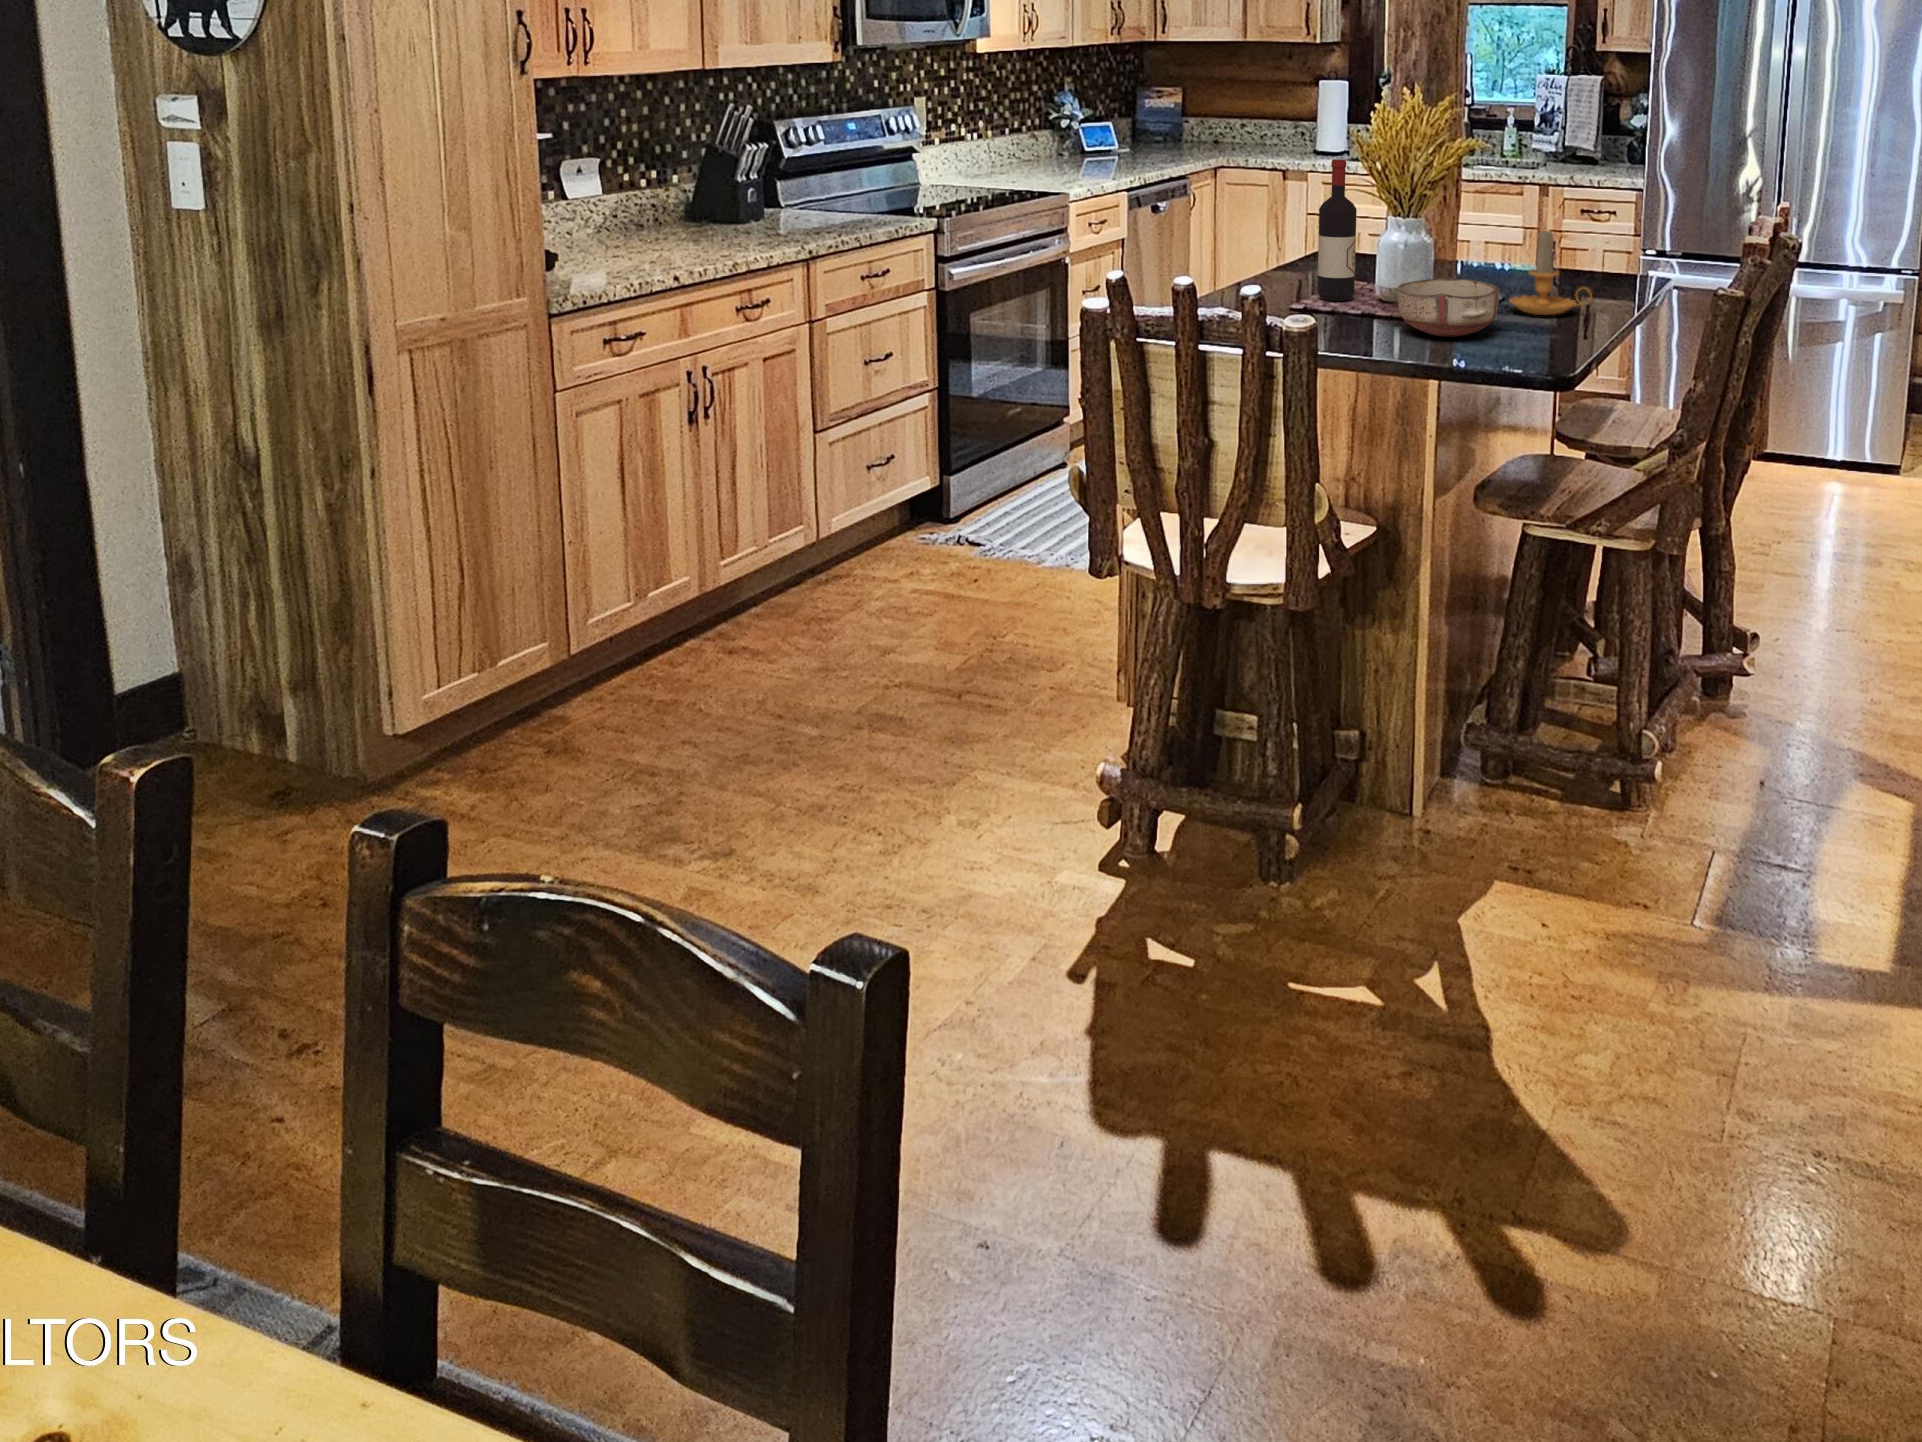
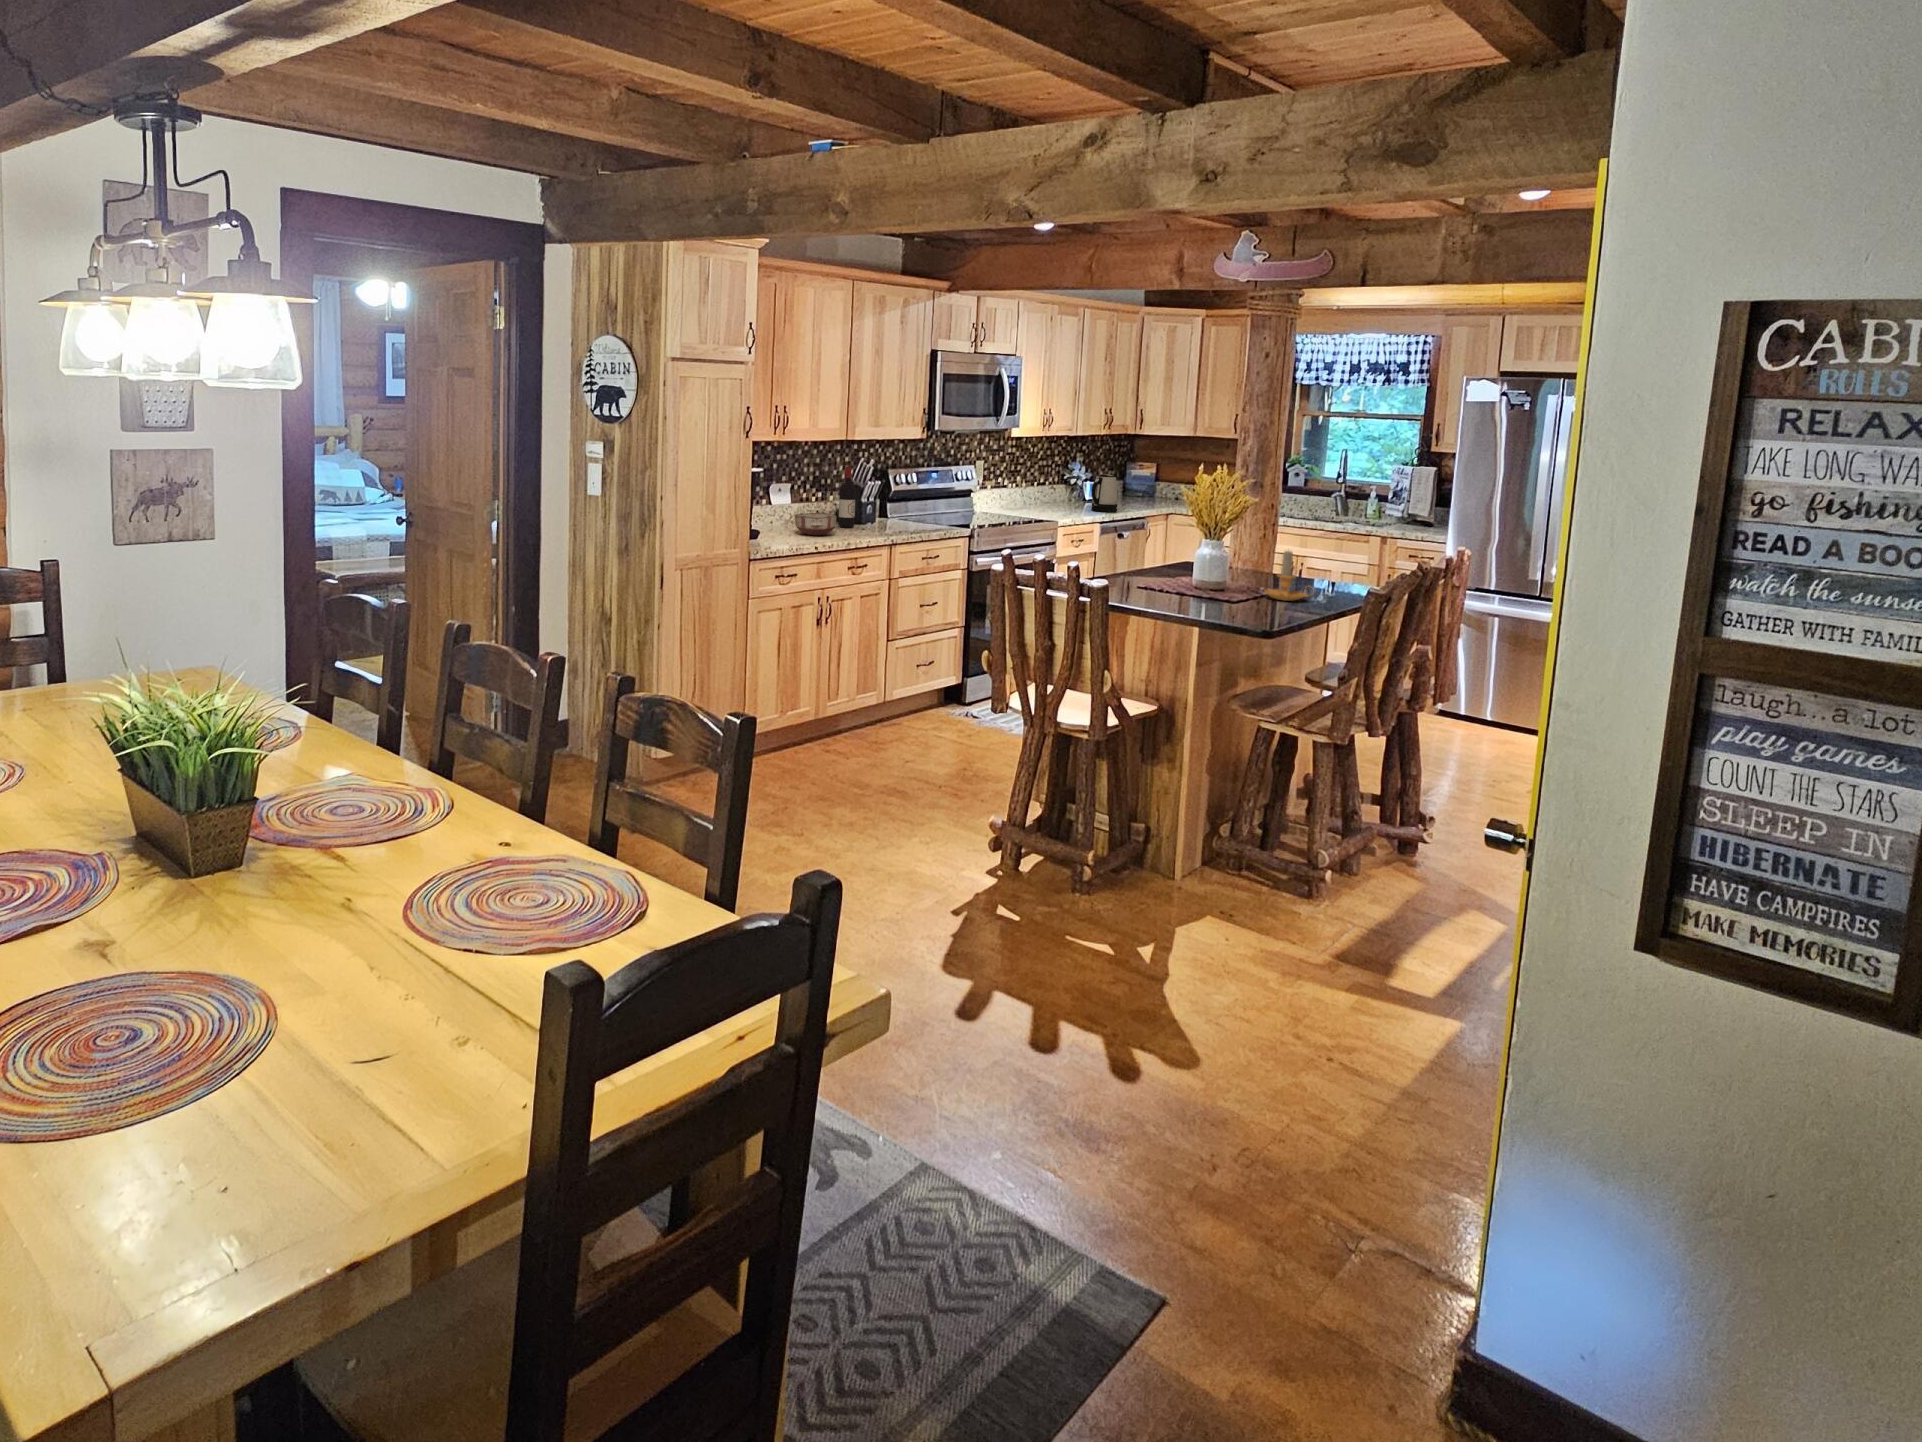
kettle: none [1111,108,1151,169] -> present [1091,474,1118,512]
wine bottle: present [1318,159,1357,301] -> present [839,467,856,528]
ceramic bowl: present [1397,279,1500,337] -> present [795,513,837,535]

